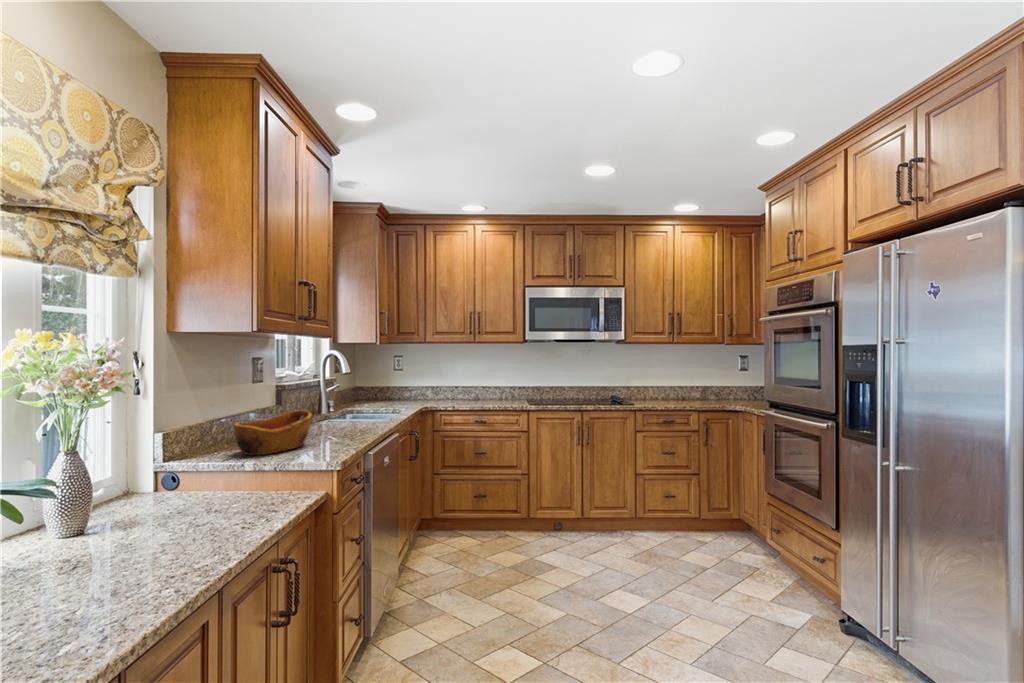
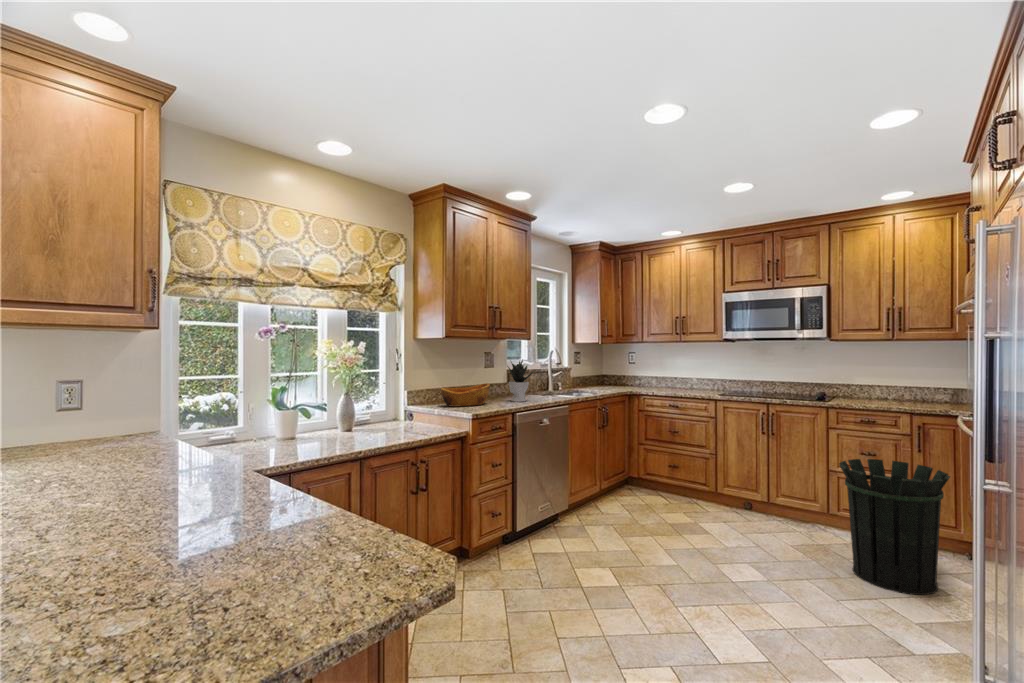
potted plant: none [319,369,367,435] -> present [507,360,534,402]
waste bin: none [679,457,766,578] -> present [839,459,950,595]

